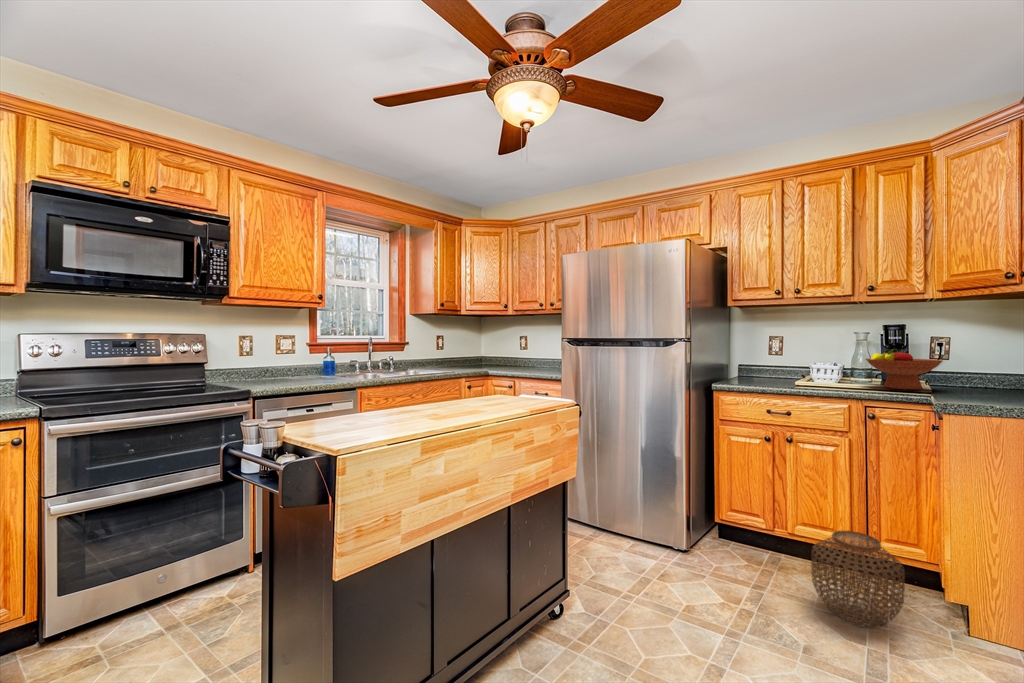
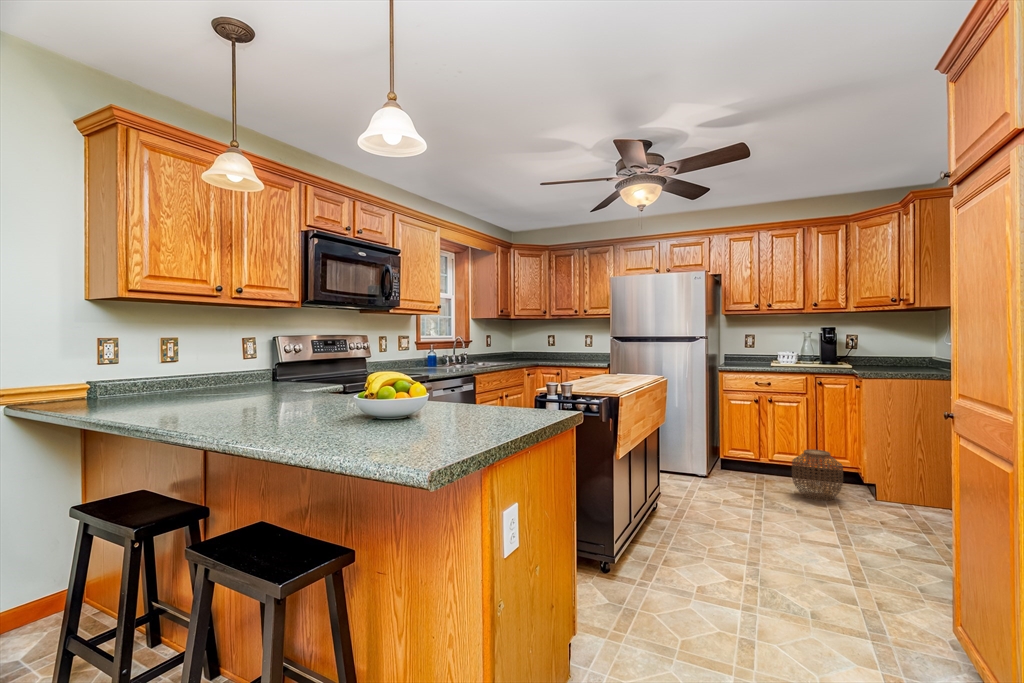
fruit bowl: present [866,349,943,390] -> none [813,342,857,367]

